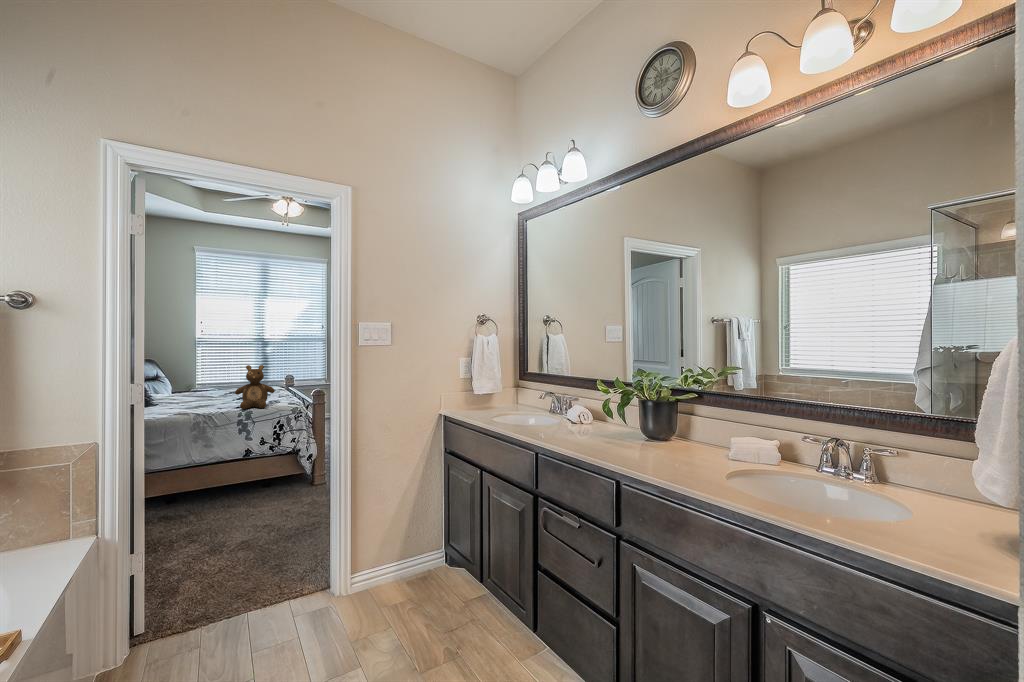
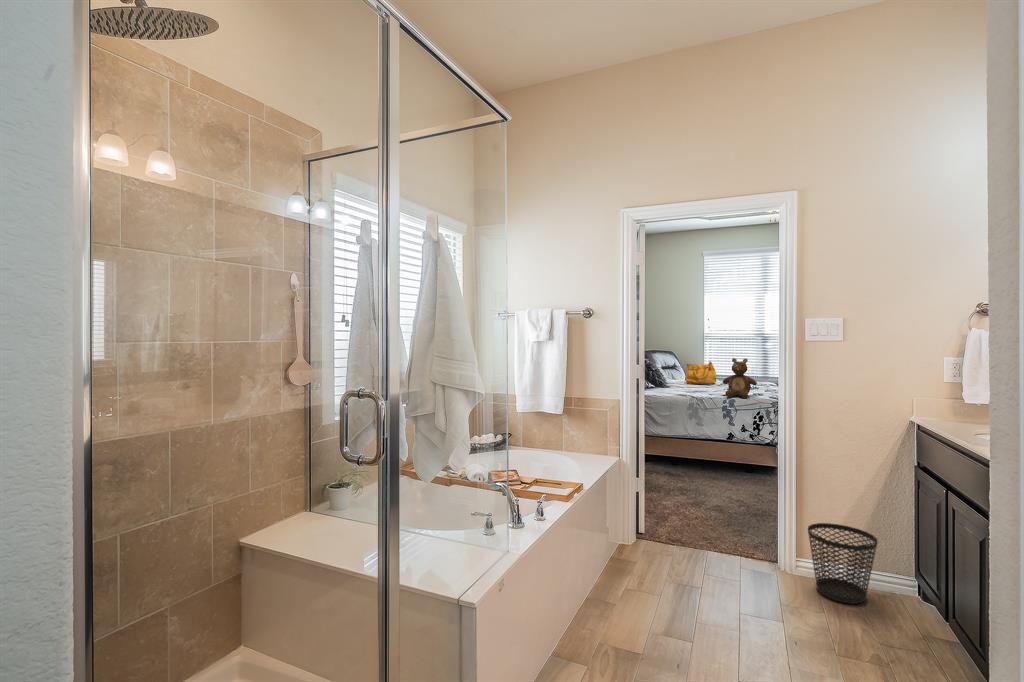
handbag: none [178,369,218,398] -> present [685,362,716,384]
wastebasket: none [367,524,427,607] -> present [808,523,877,604]

